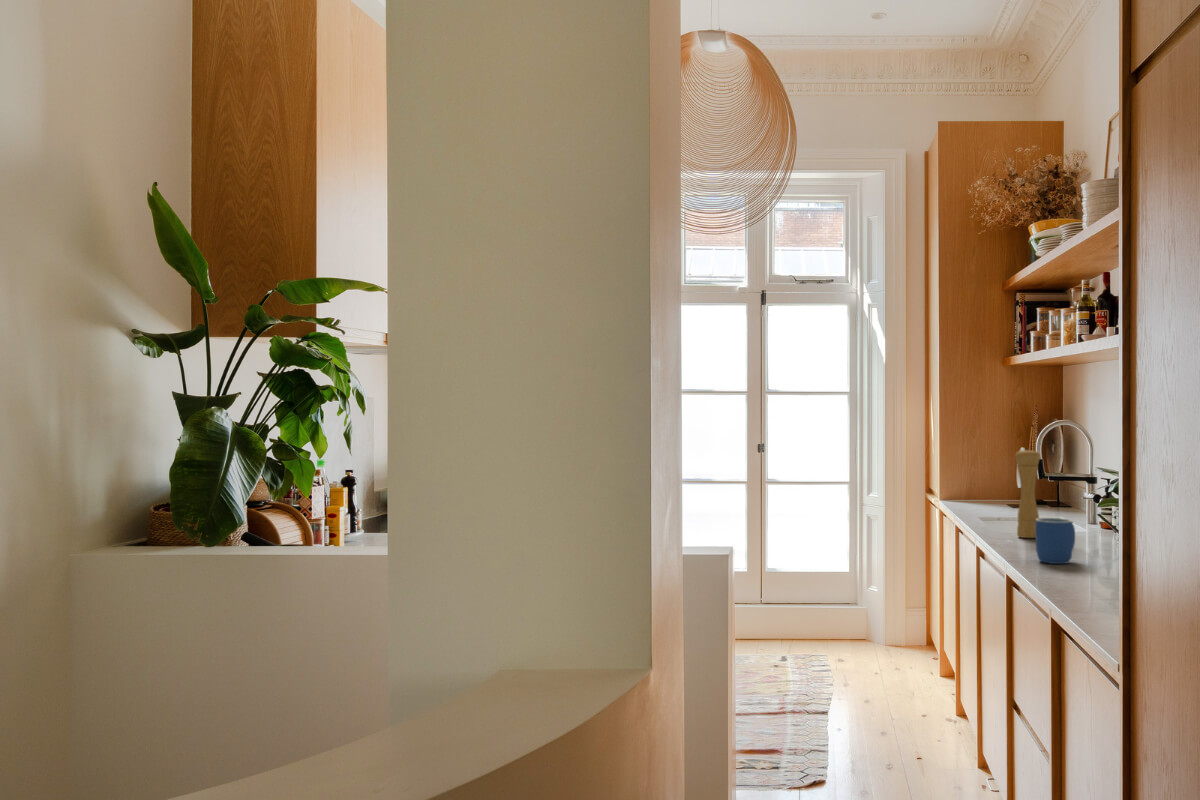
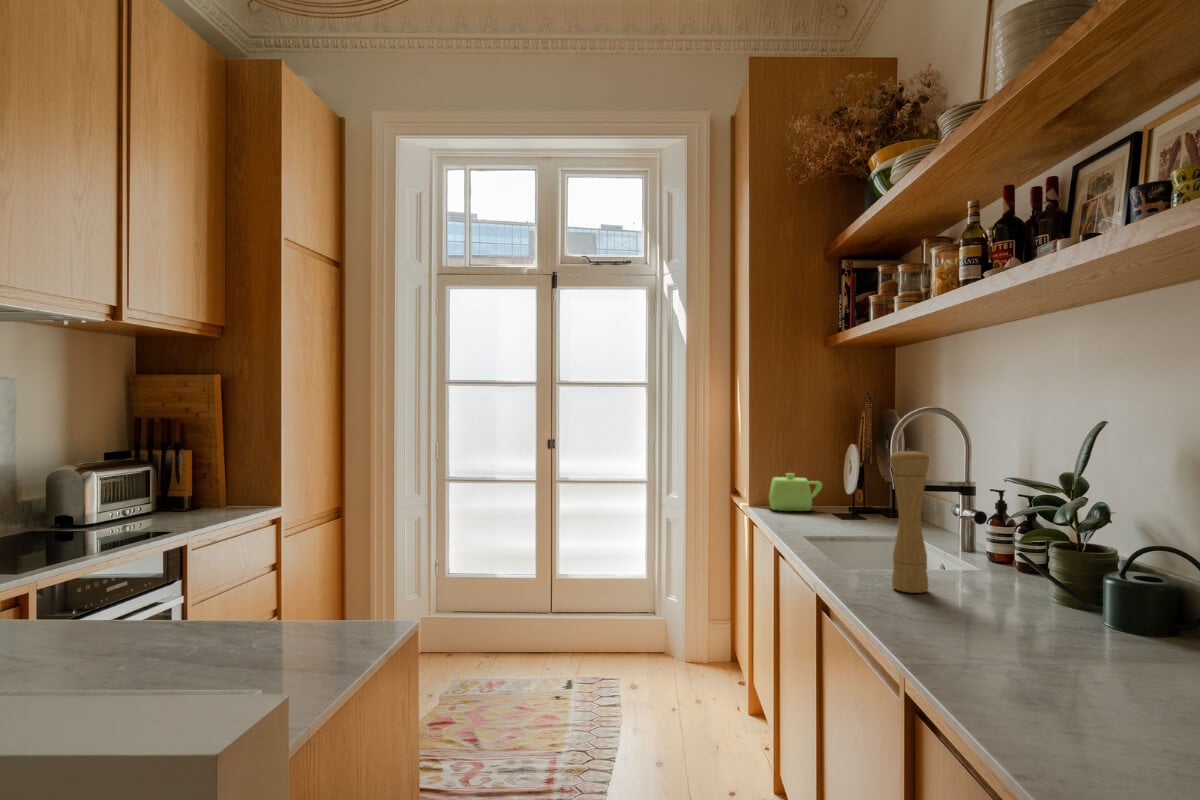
teapot: none [957,473,1003,504] -> present [769,473,822,511]
mug: present [1035,518,1075,564] -> none [995,594,1081,702]

